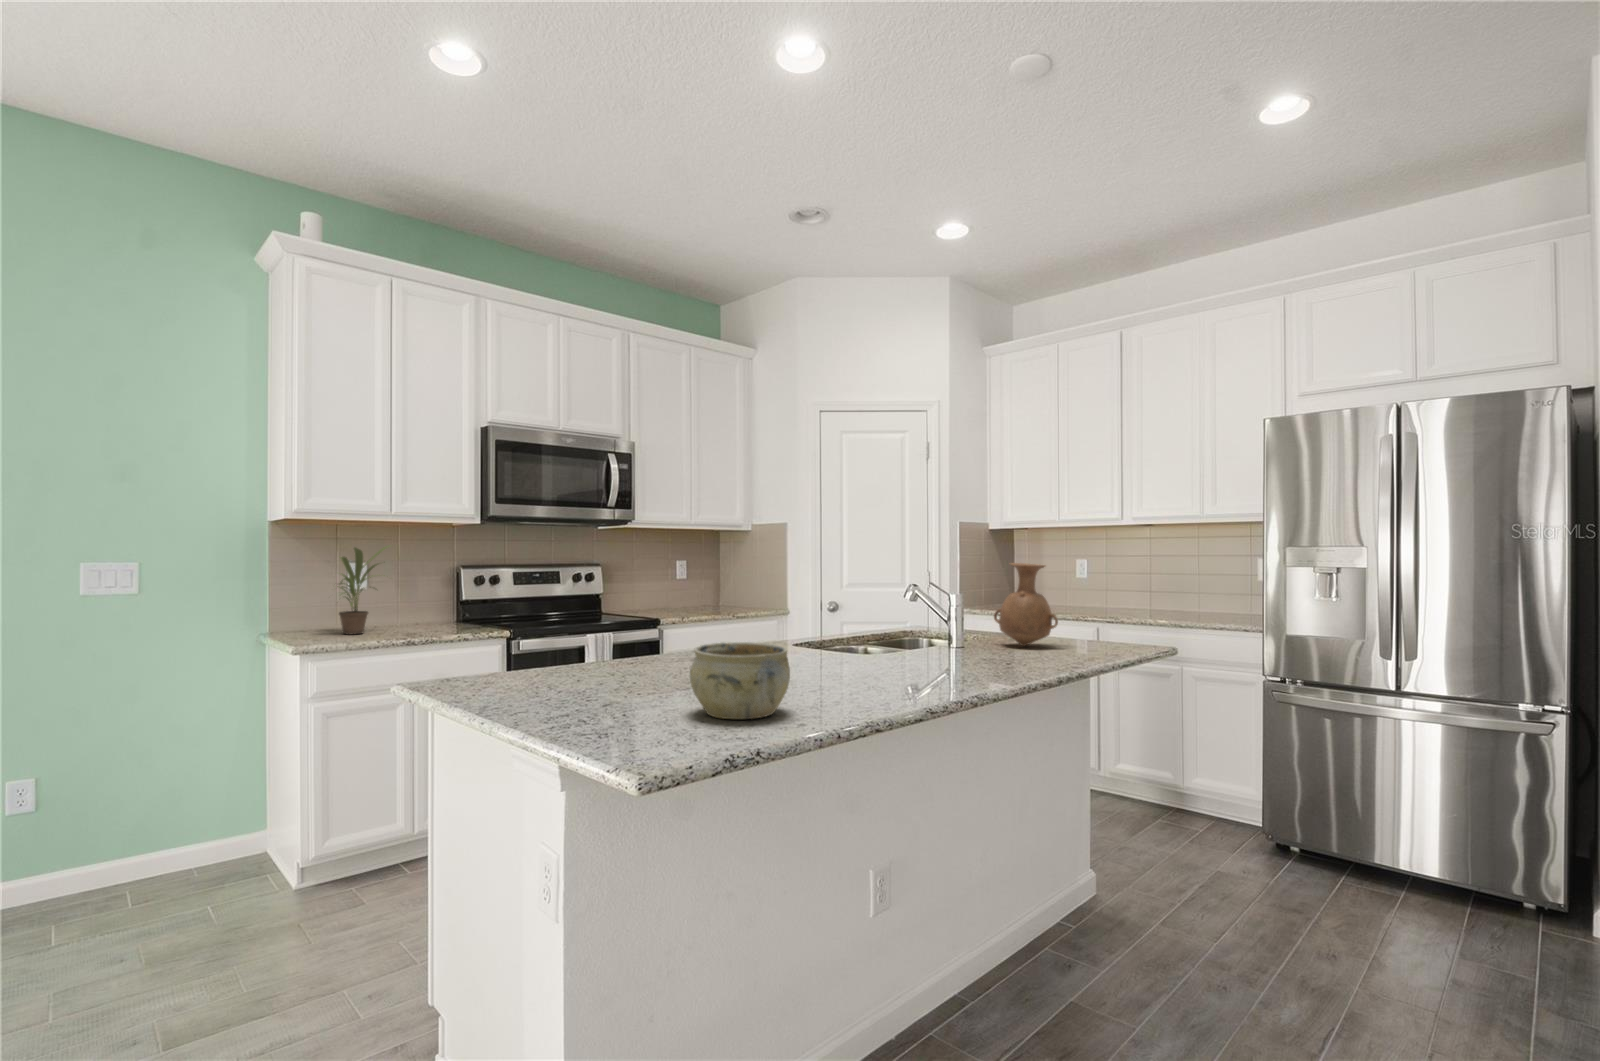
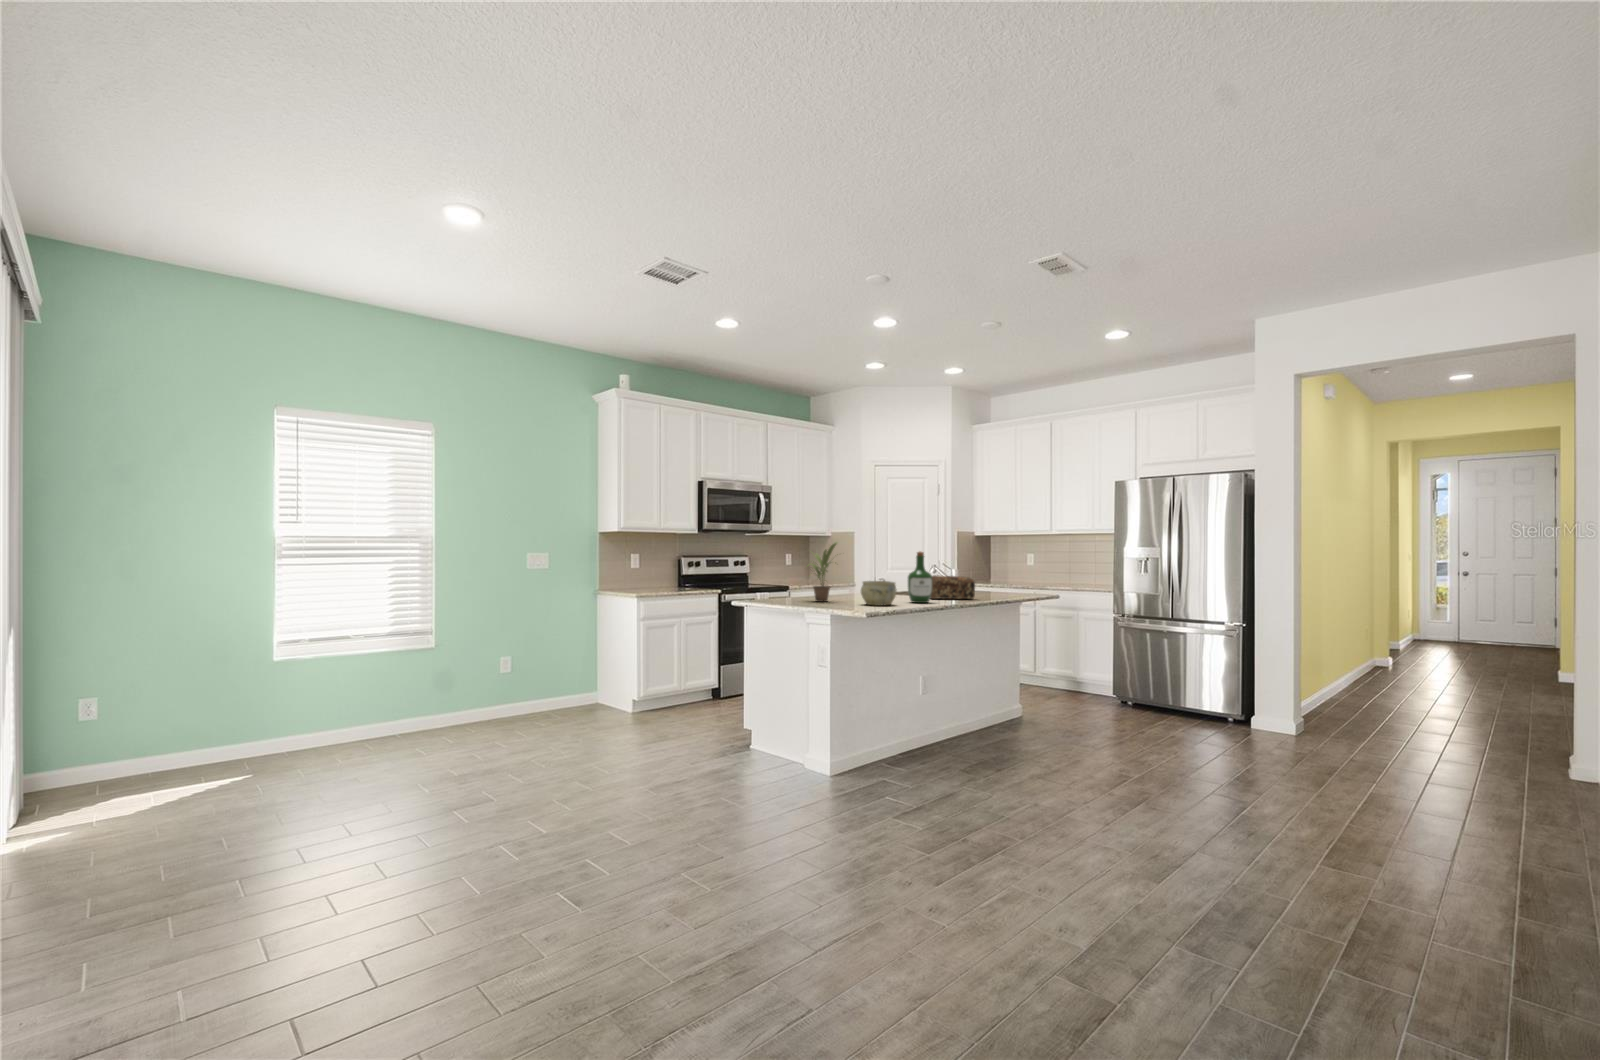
potted plant: present [337,546,388,635] -> present [808,542,837,602]
wine bottle: none [831,561,896,698] -> present [908,552,932,603]
vase: present [994,563,1058,646] -> none [974,554,1004,594]
bread loaf: none [889,616,1003,675] -> present [930,575,975,599]

